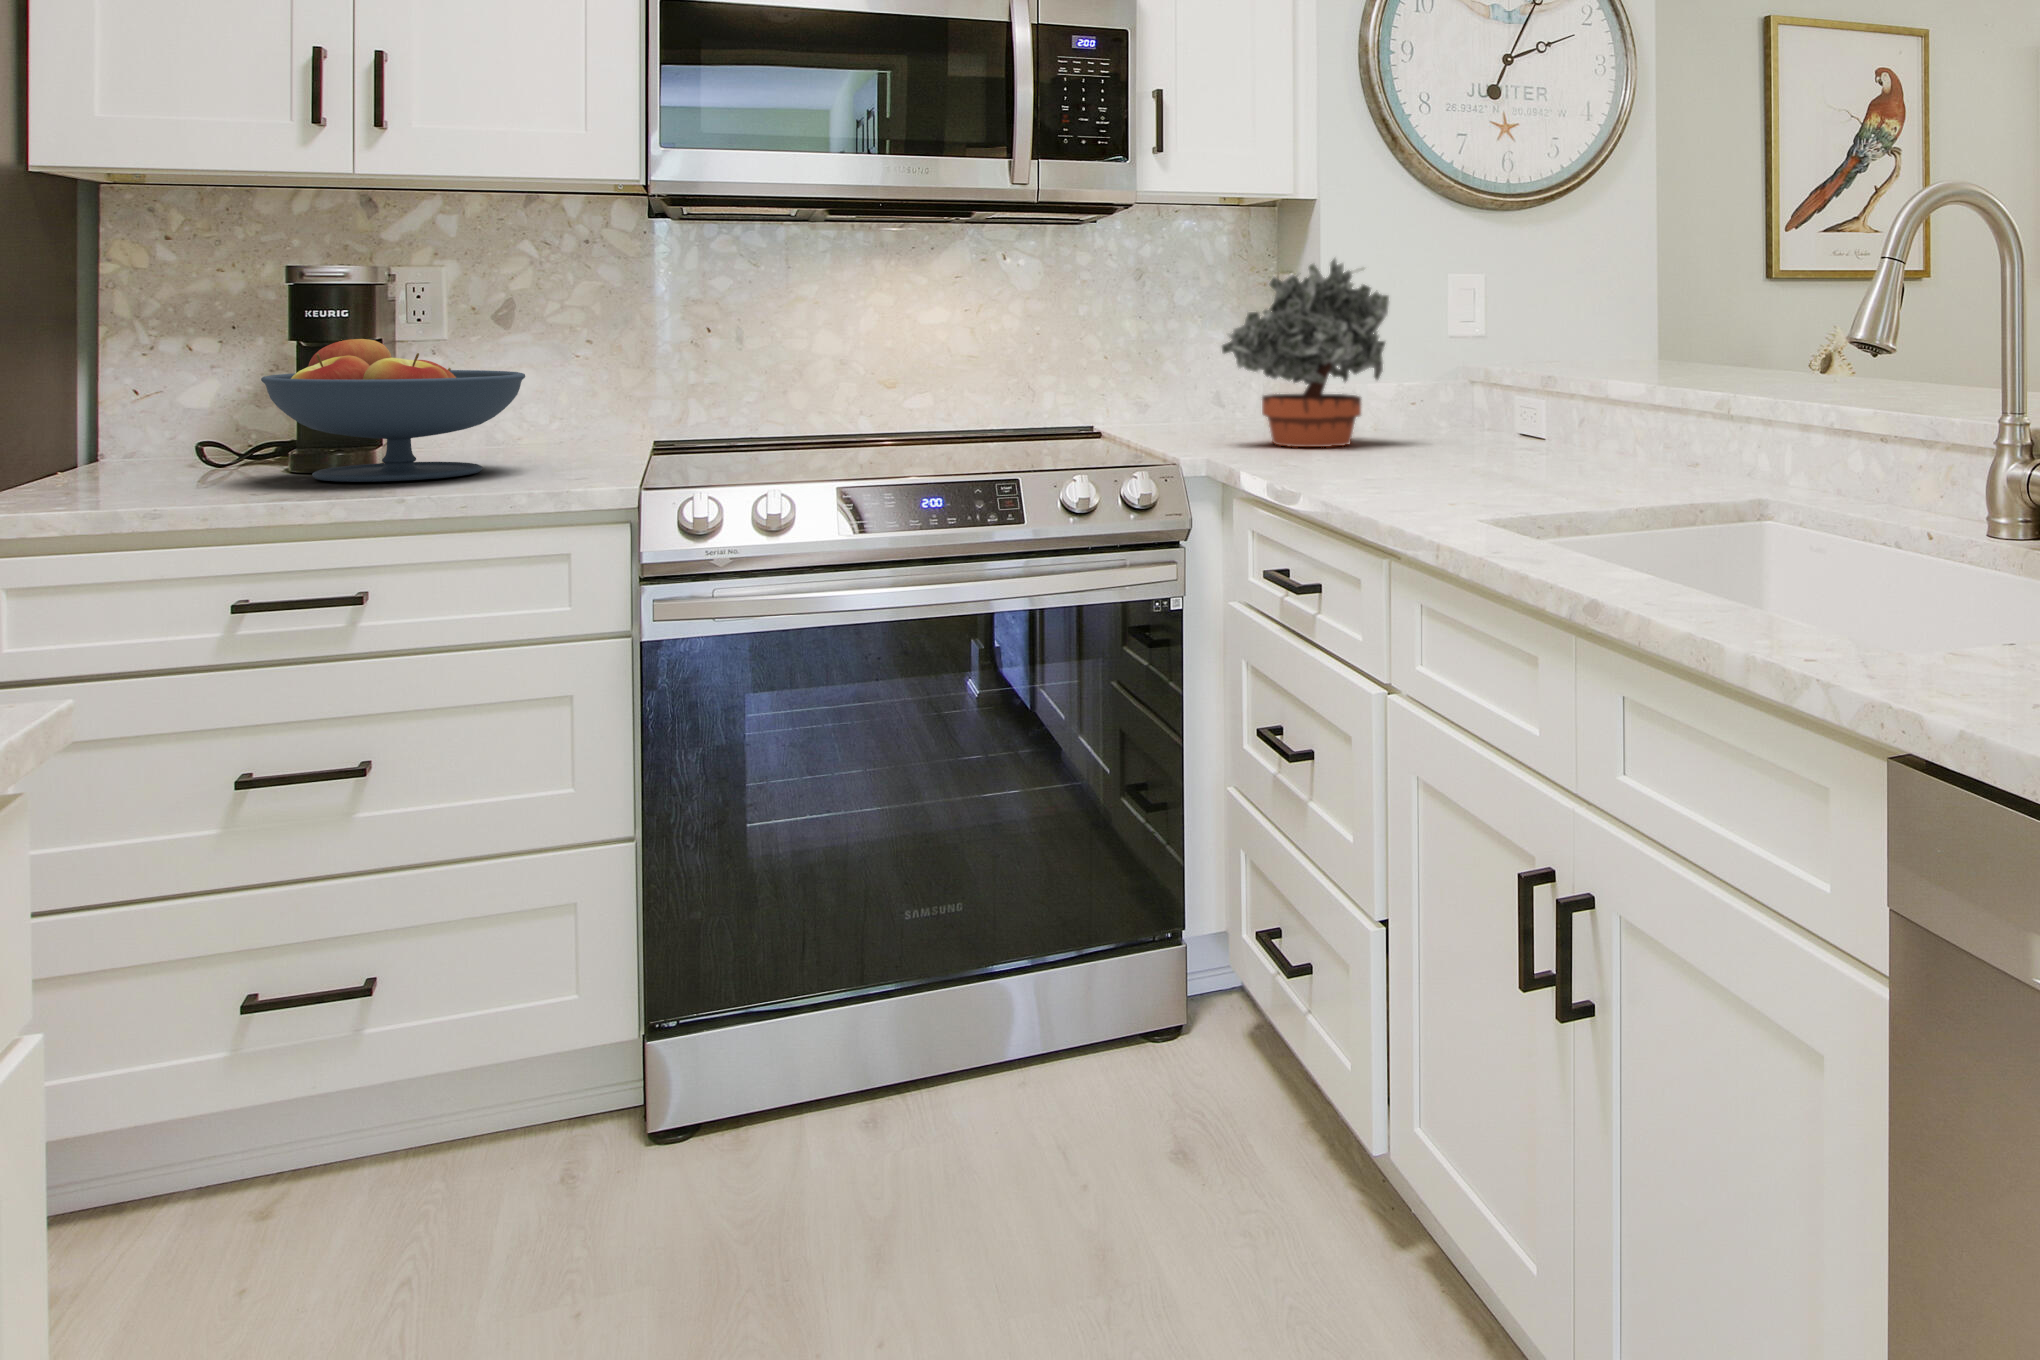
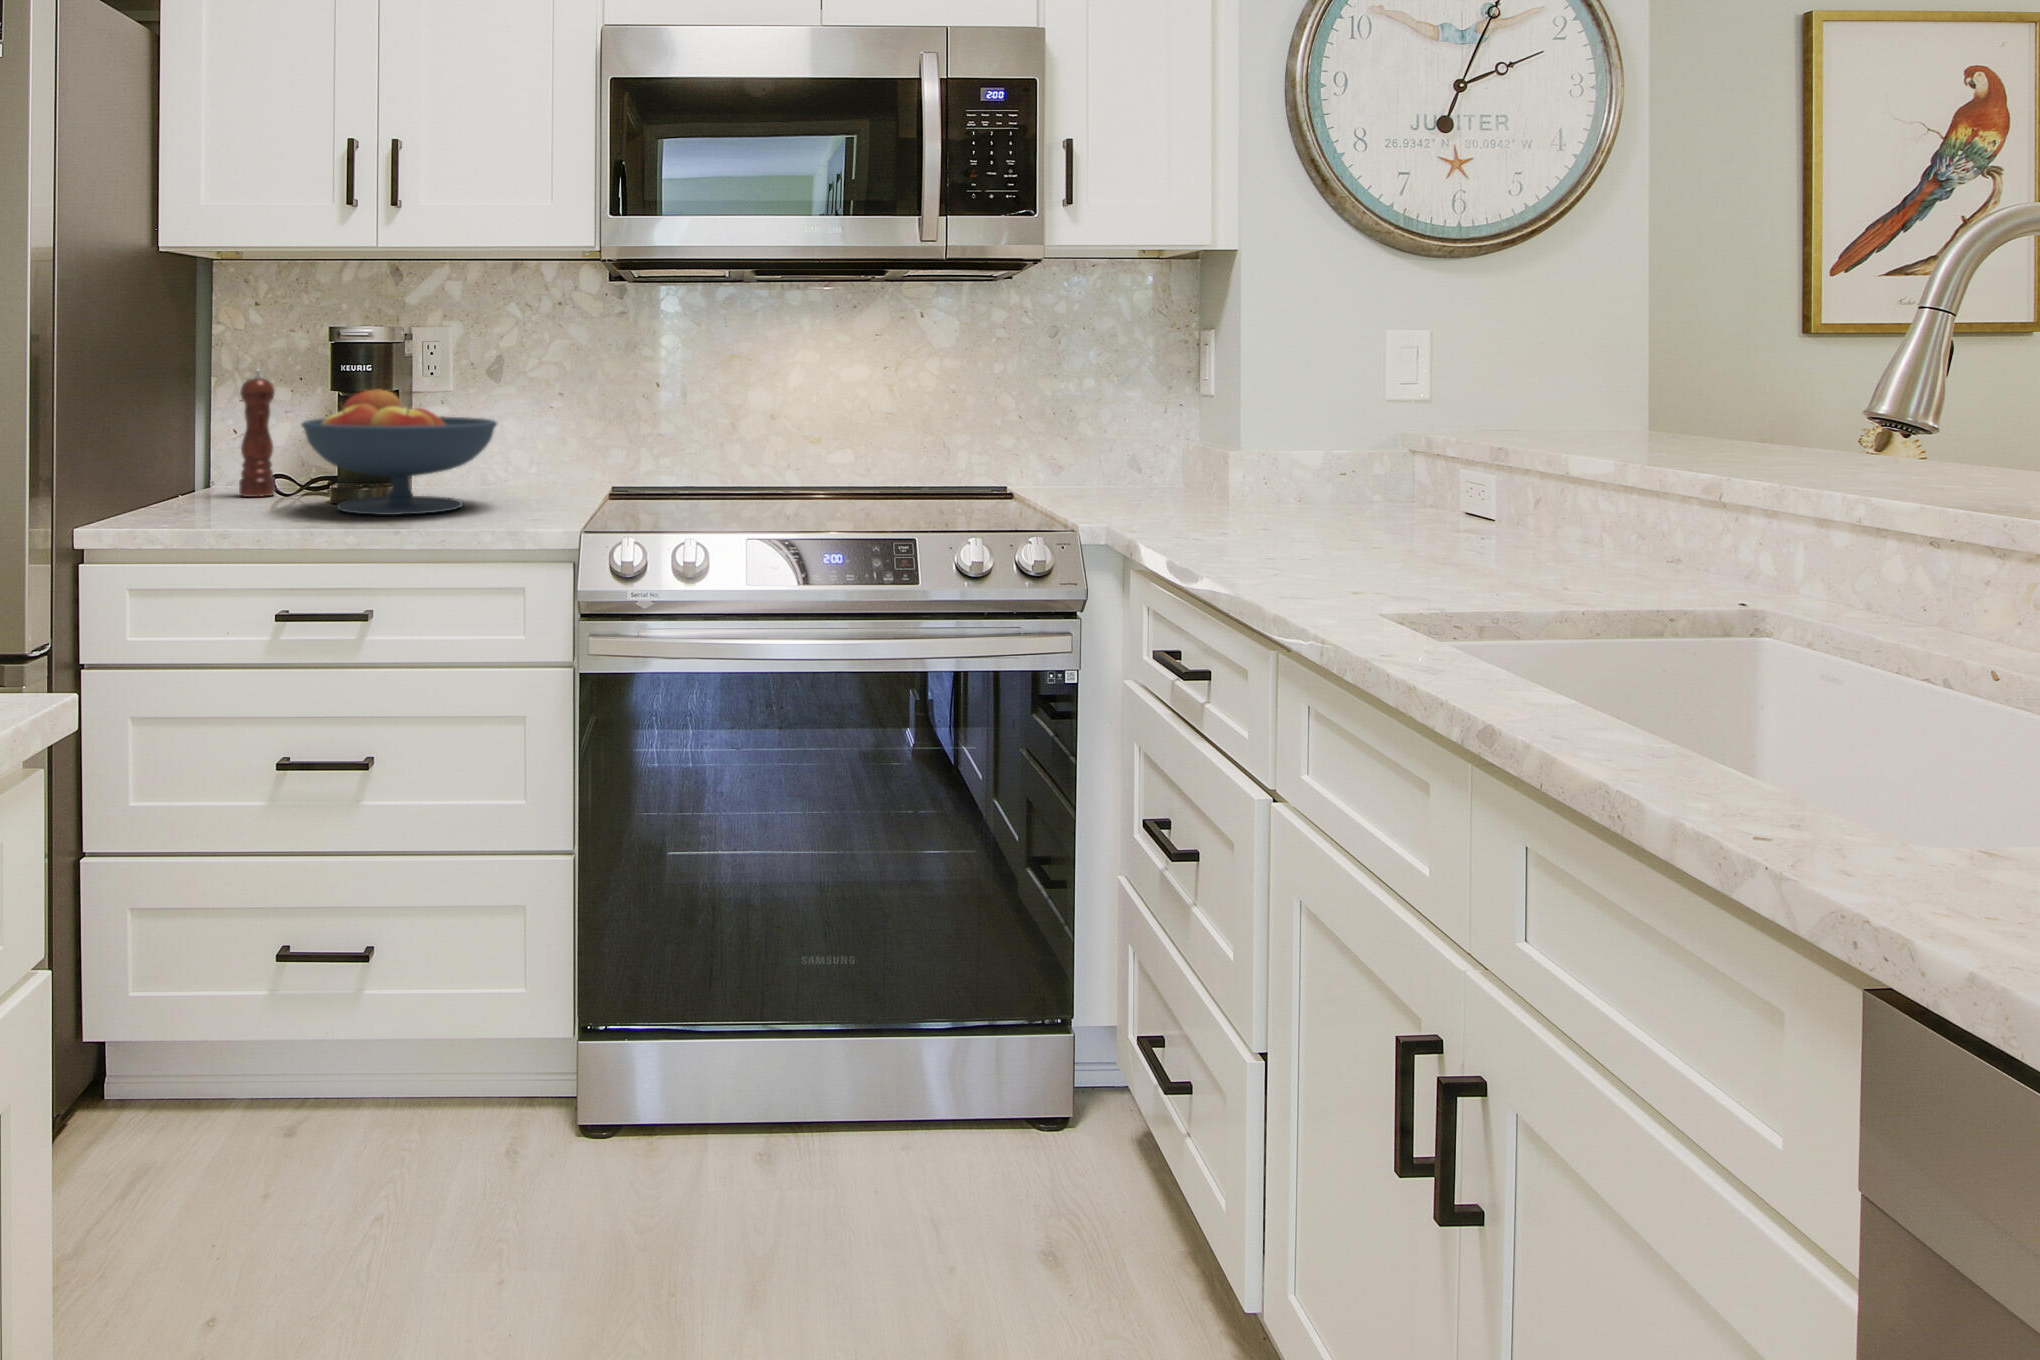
potted plant: present [1222,259,1389,447] -> none [1129,308,1319,516]
pepper mill: none [145,316,199,472] -> present [239,369,275,497]

